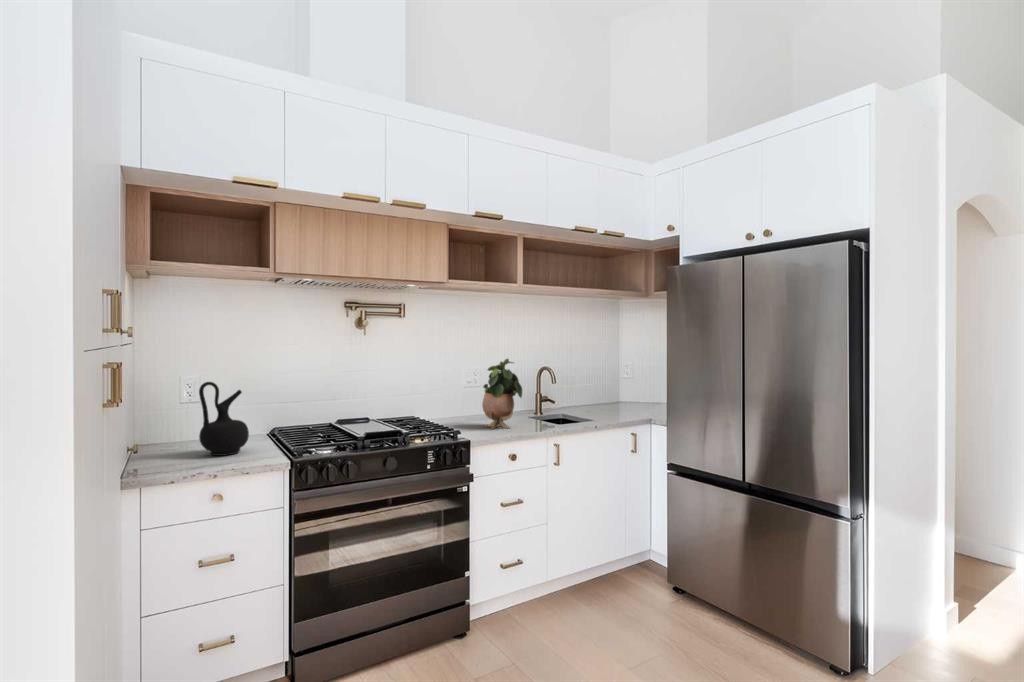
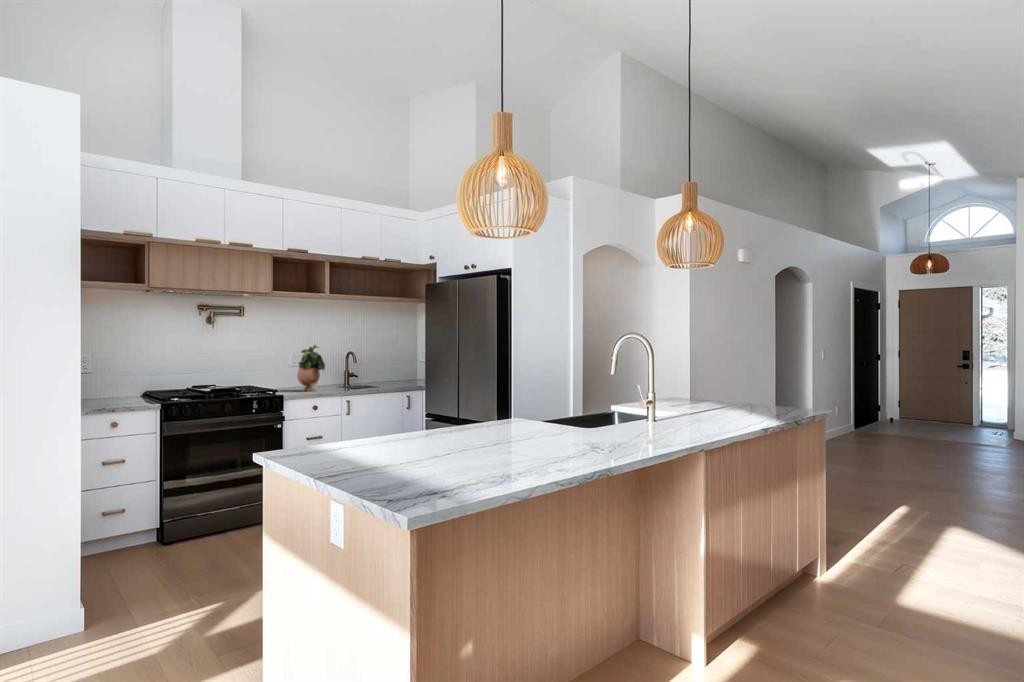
ceramic jug: present [199,382,249,456] -> none [101,356,133,401]

